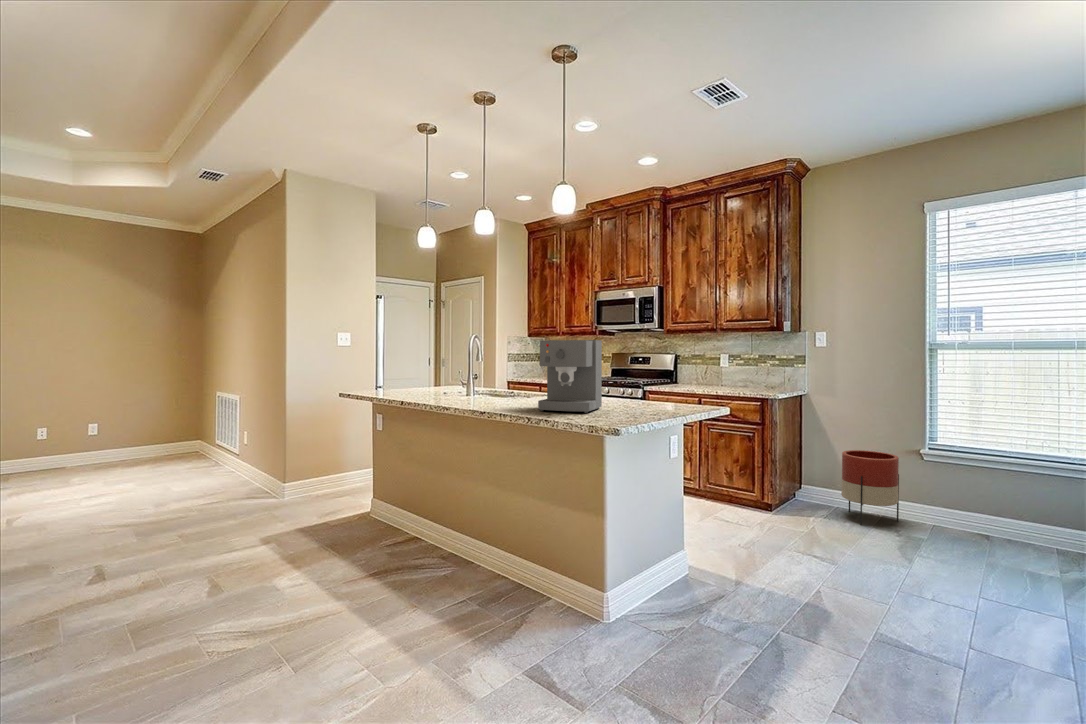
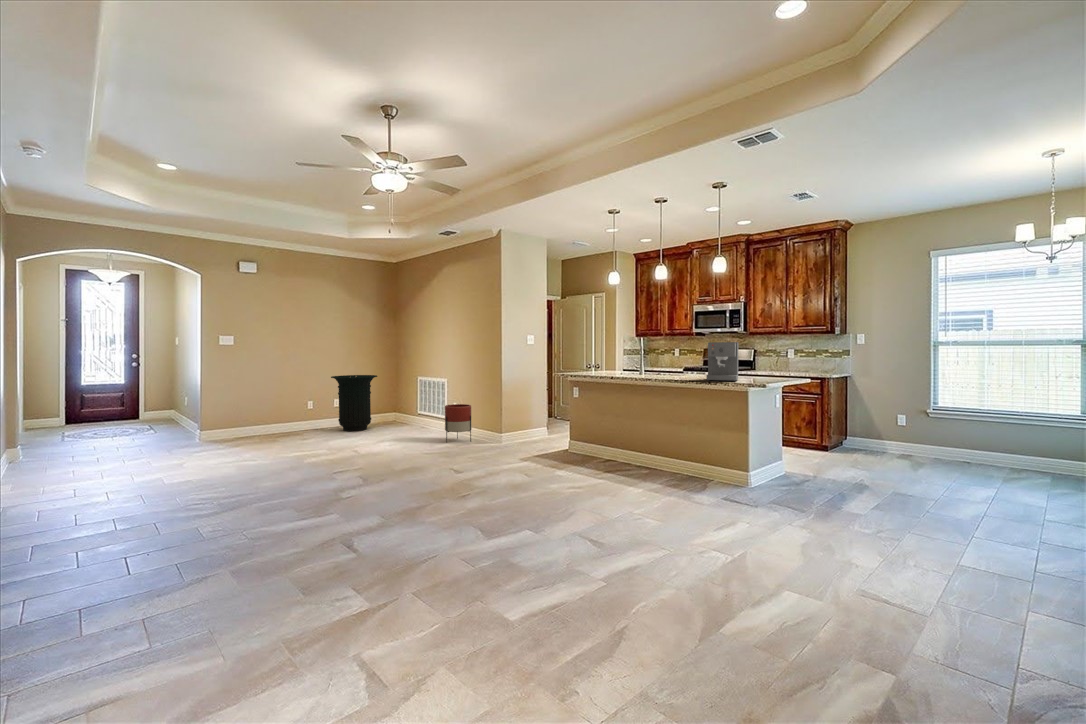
trash can: none [77,388,158,469] -> present [331,375,377,431]
planter: present [841,450,899,525] -> present [445,404,472,442]

